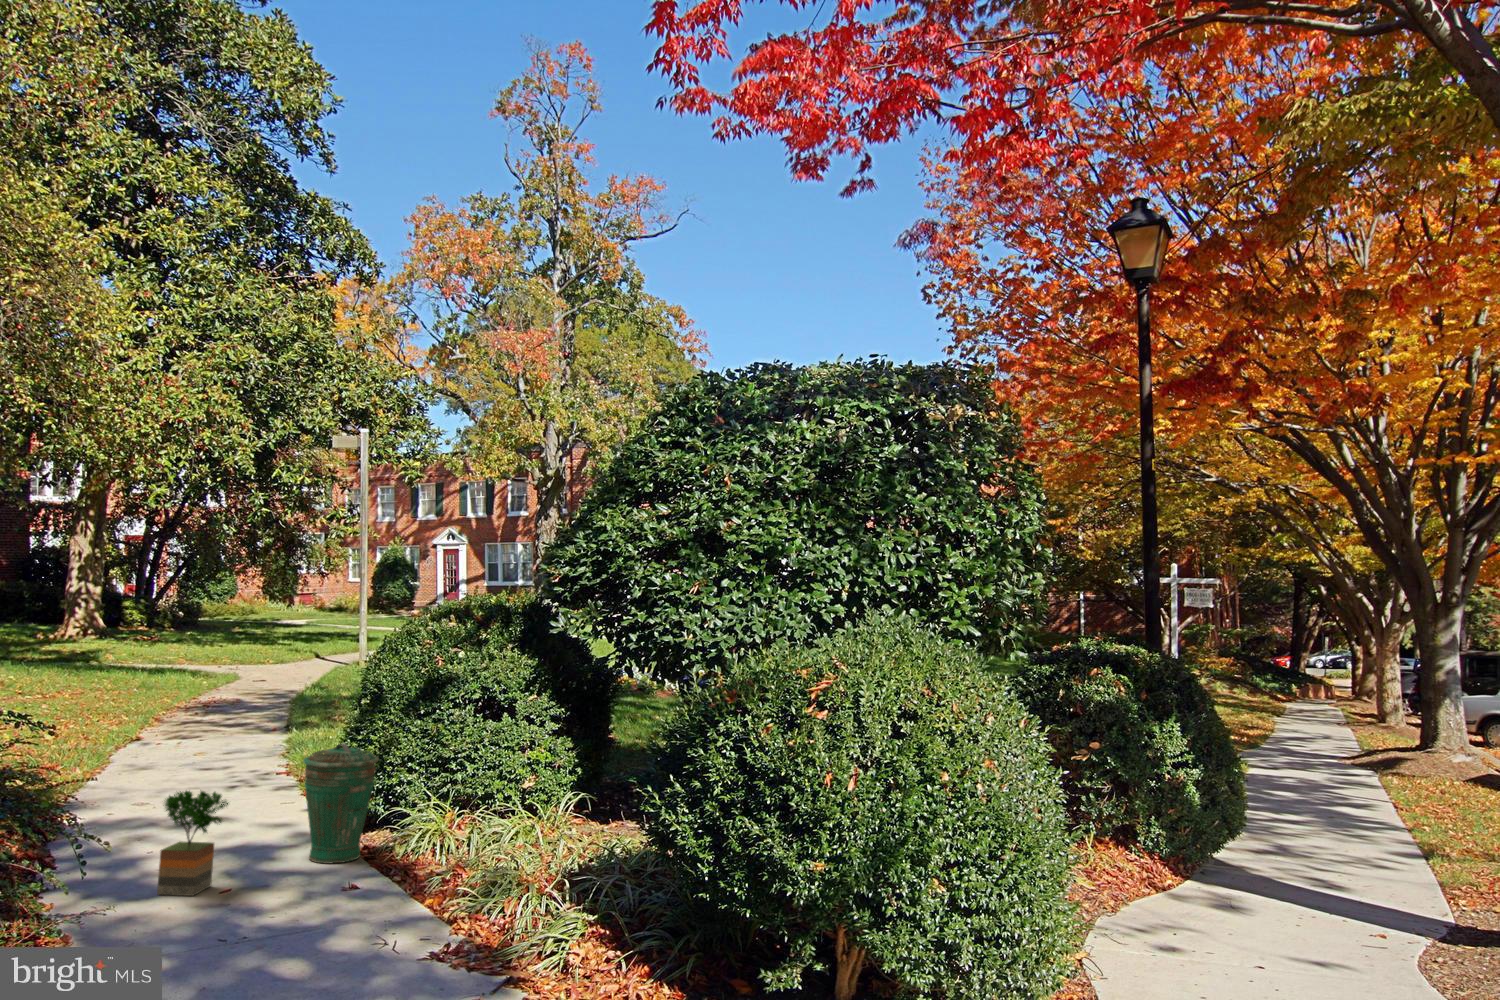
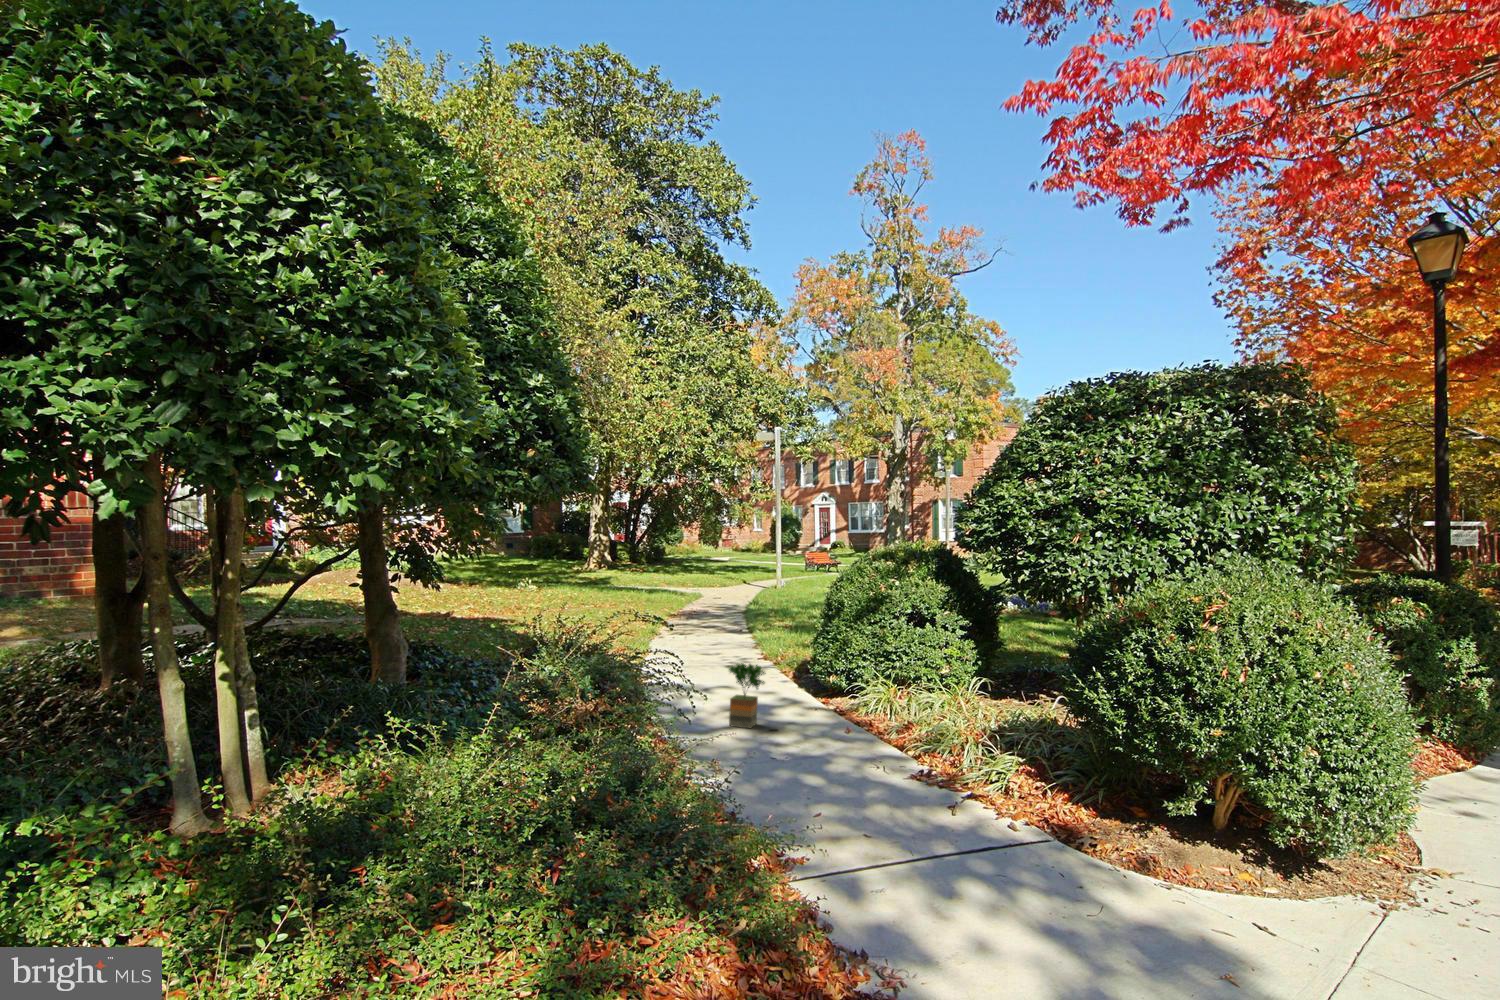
trash can: present [303,744,379,864] -> none [798,639,845,717]

